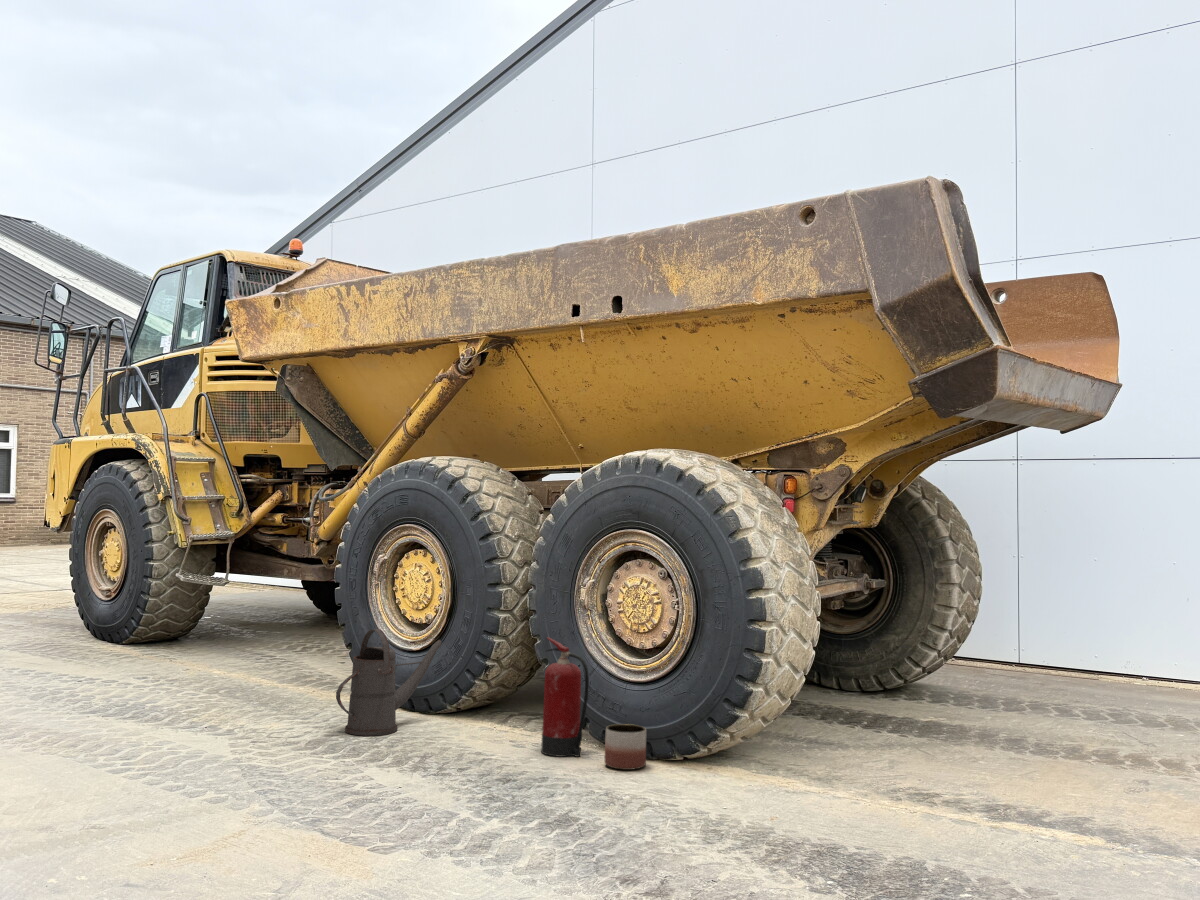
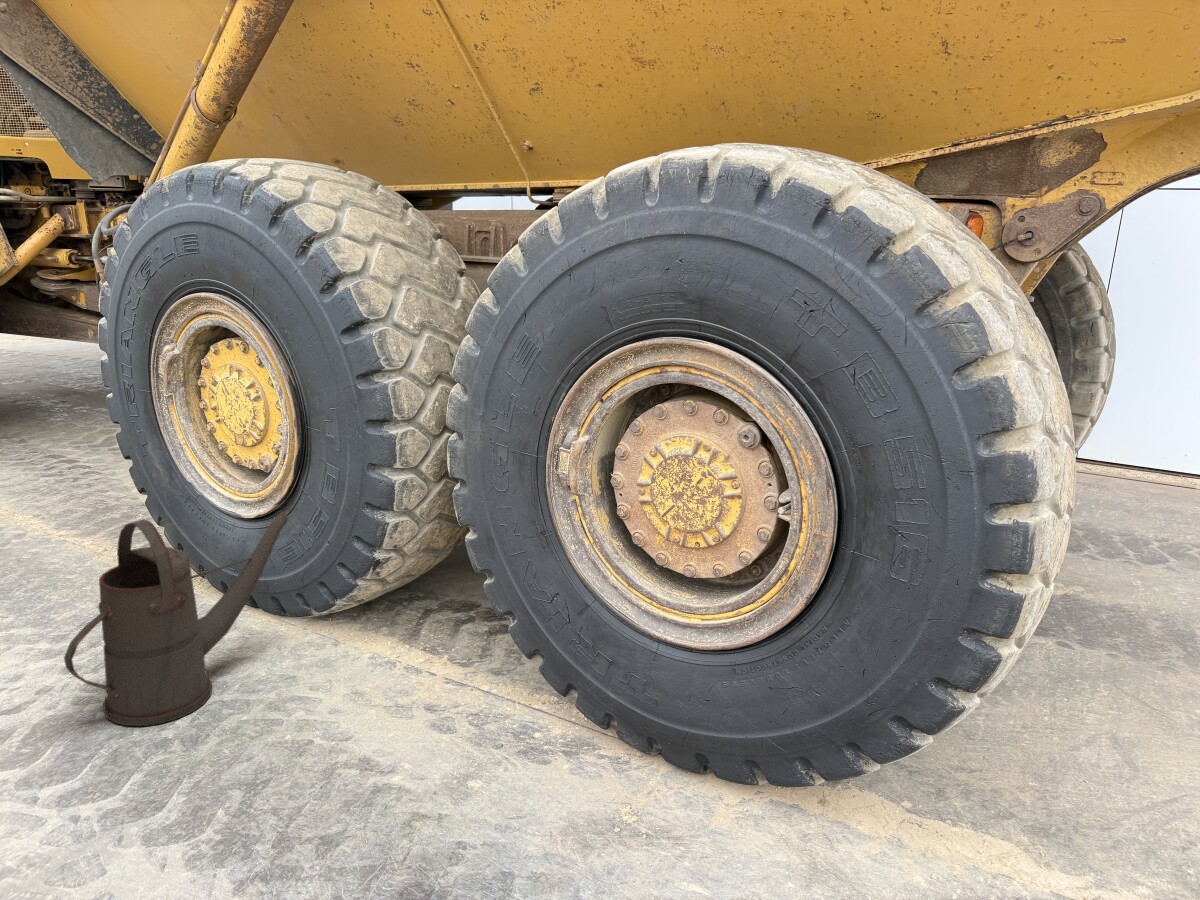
fire extinguisher: present [541,638,589,757] -> none [491,552,589,787]
planter: present [605,724,646,770] -> none [627,730,714,844]

